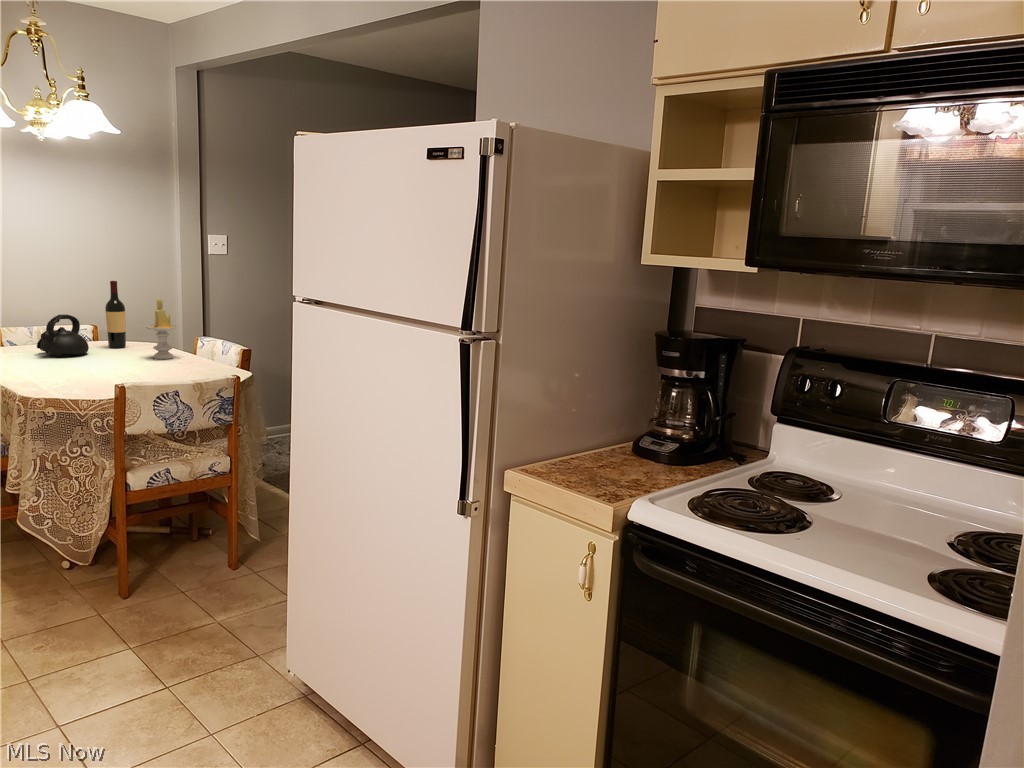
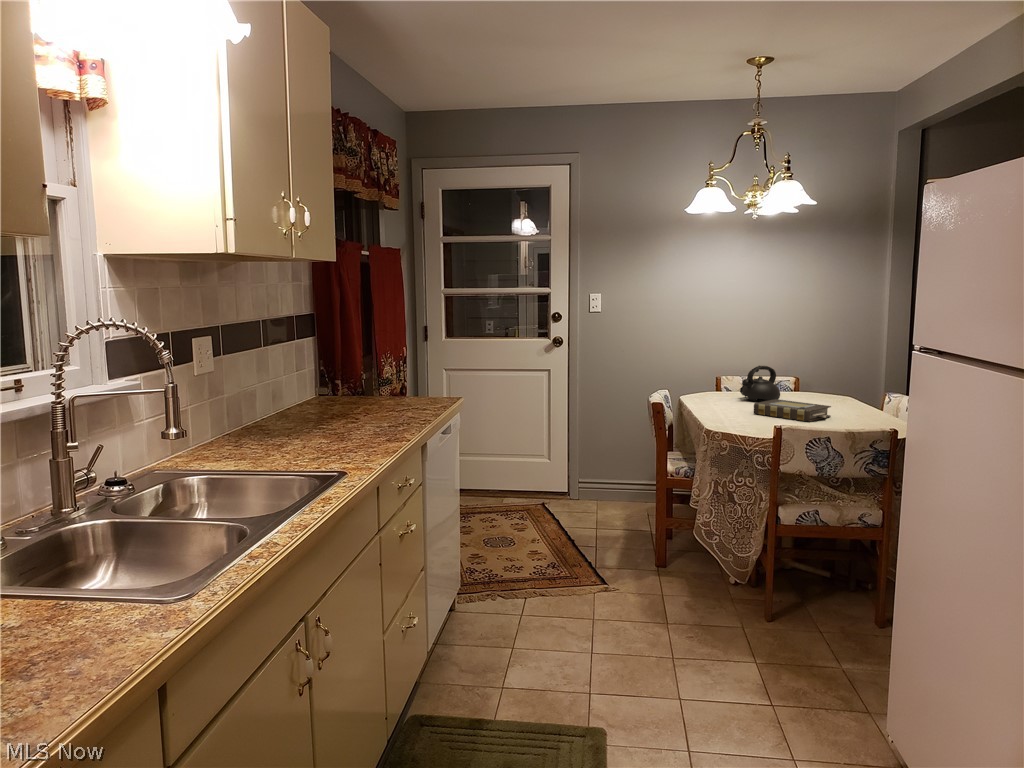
wine bottle: present [105,281,126,348] -> none [800,338,818,398]
candle: present [146,299,178,359] -> none [828,354,859,411]
book: none [70,353,159,375] -> present [754,399,831,422]

